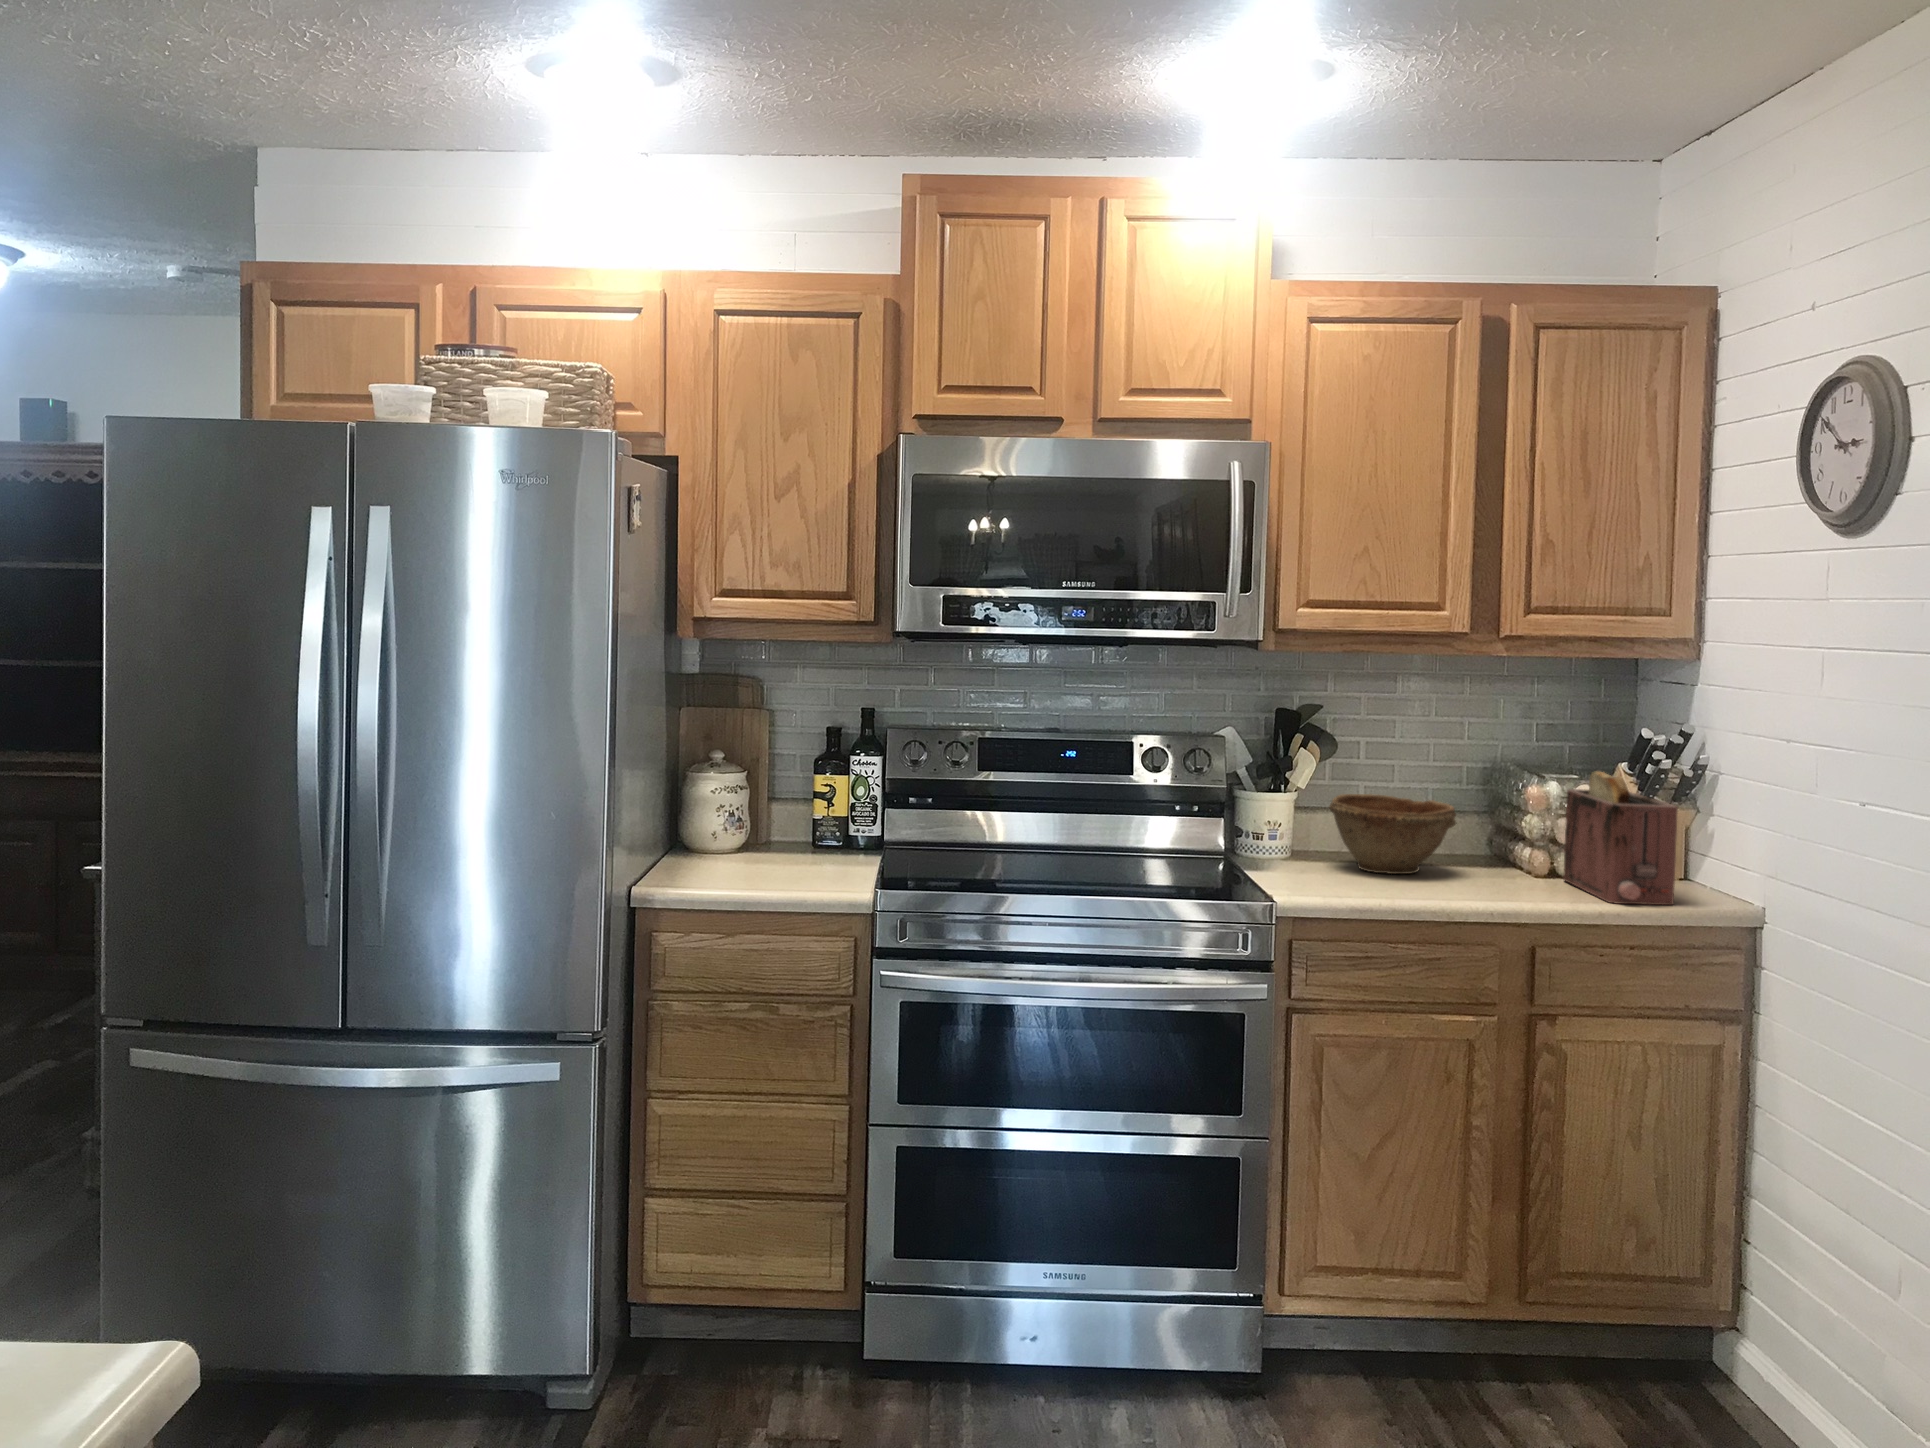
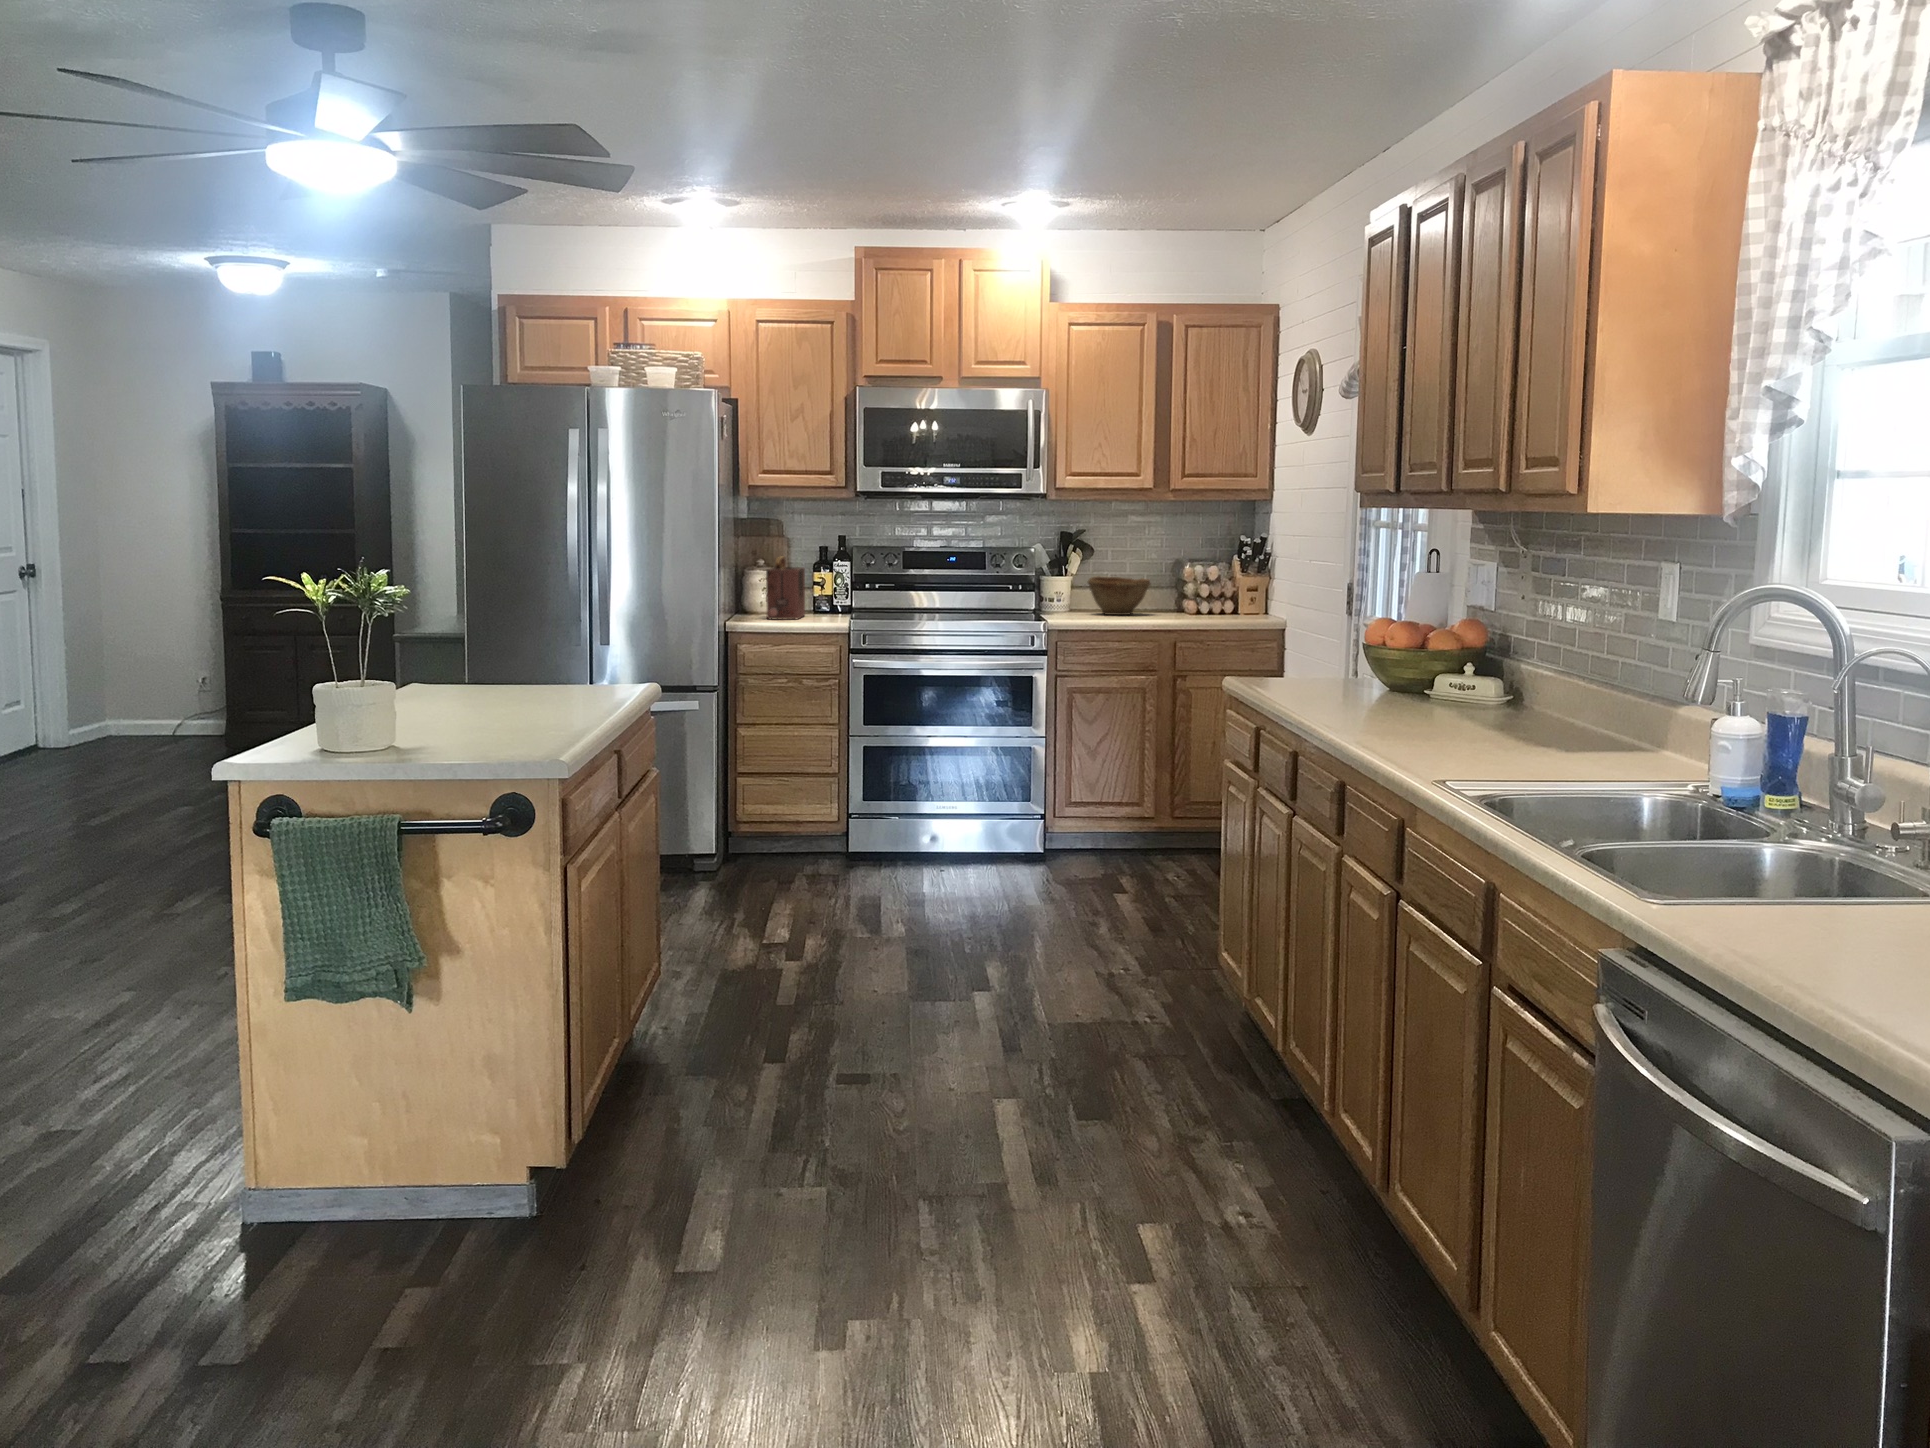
toaster: present [1563,772,1678,905] -> present [766,556,805,620]

